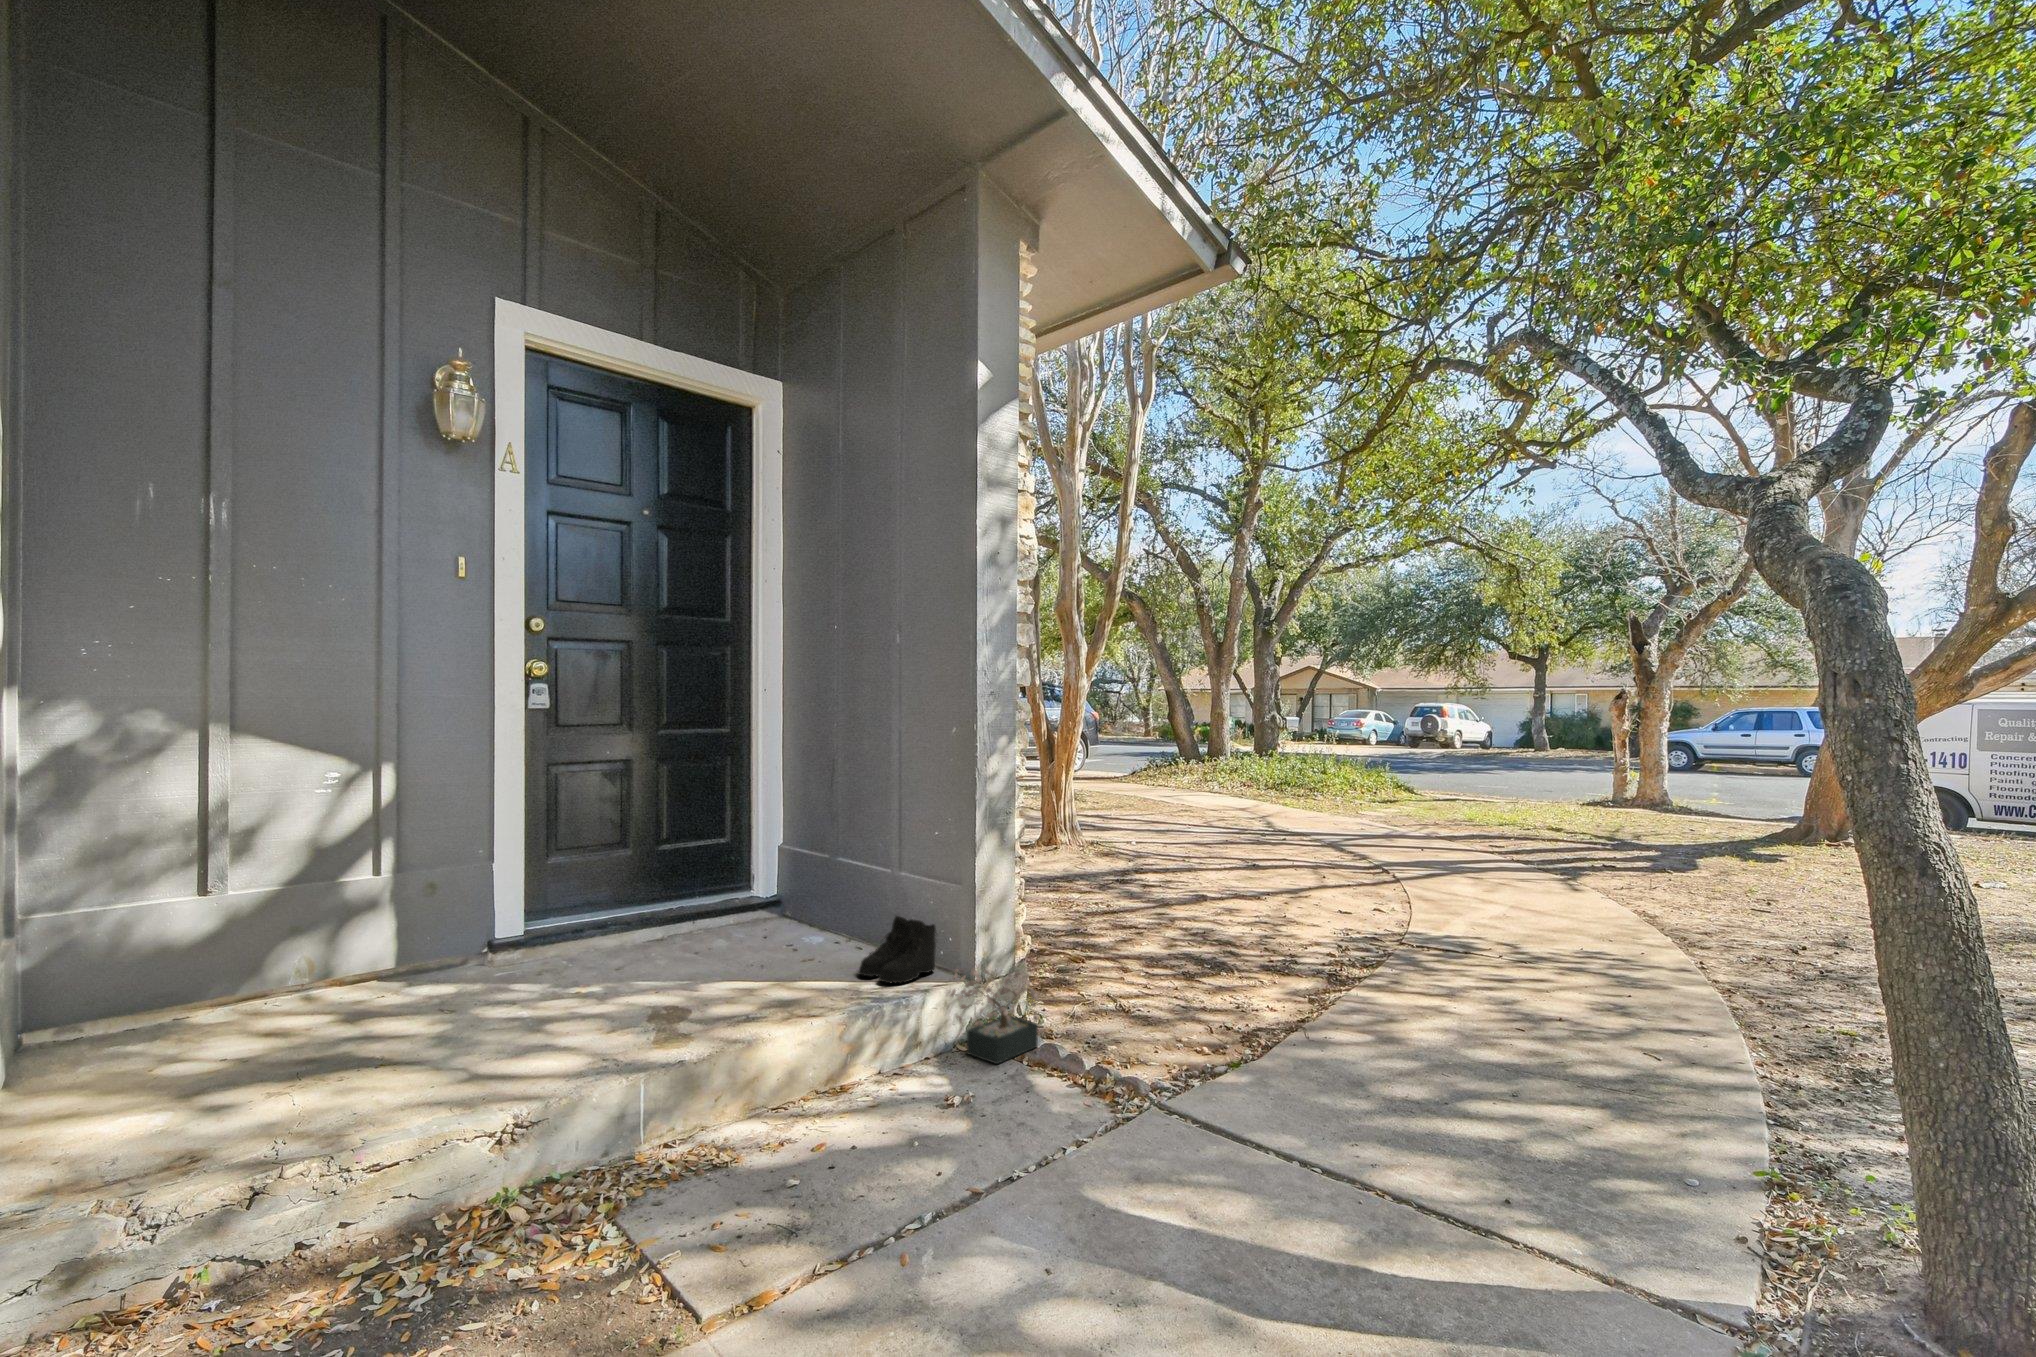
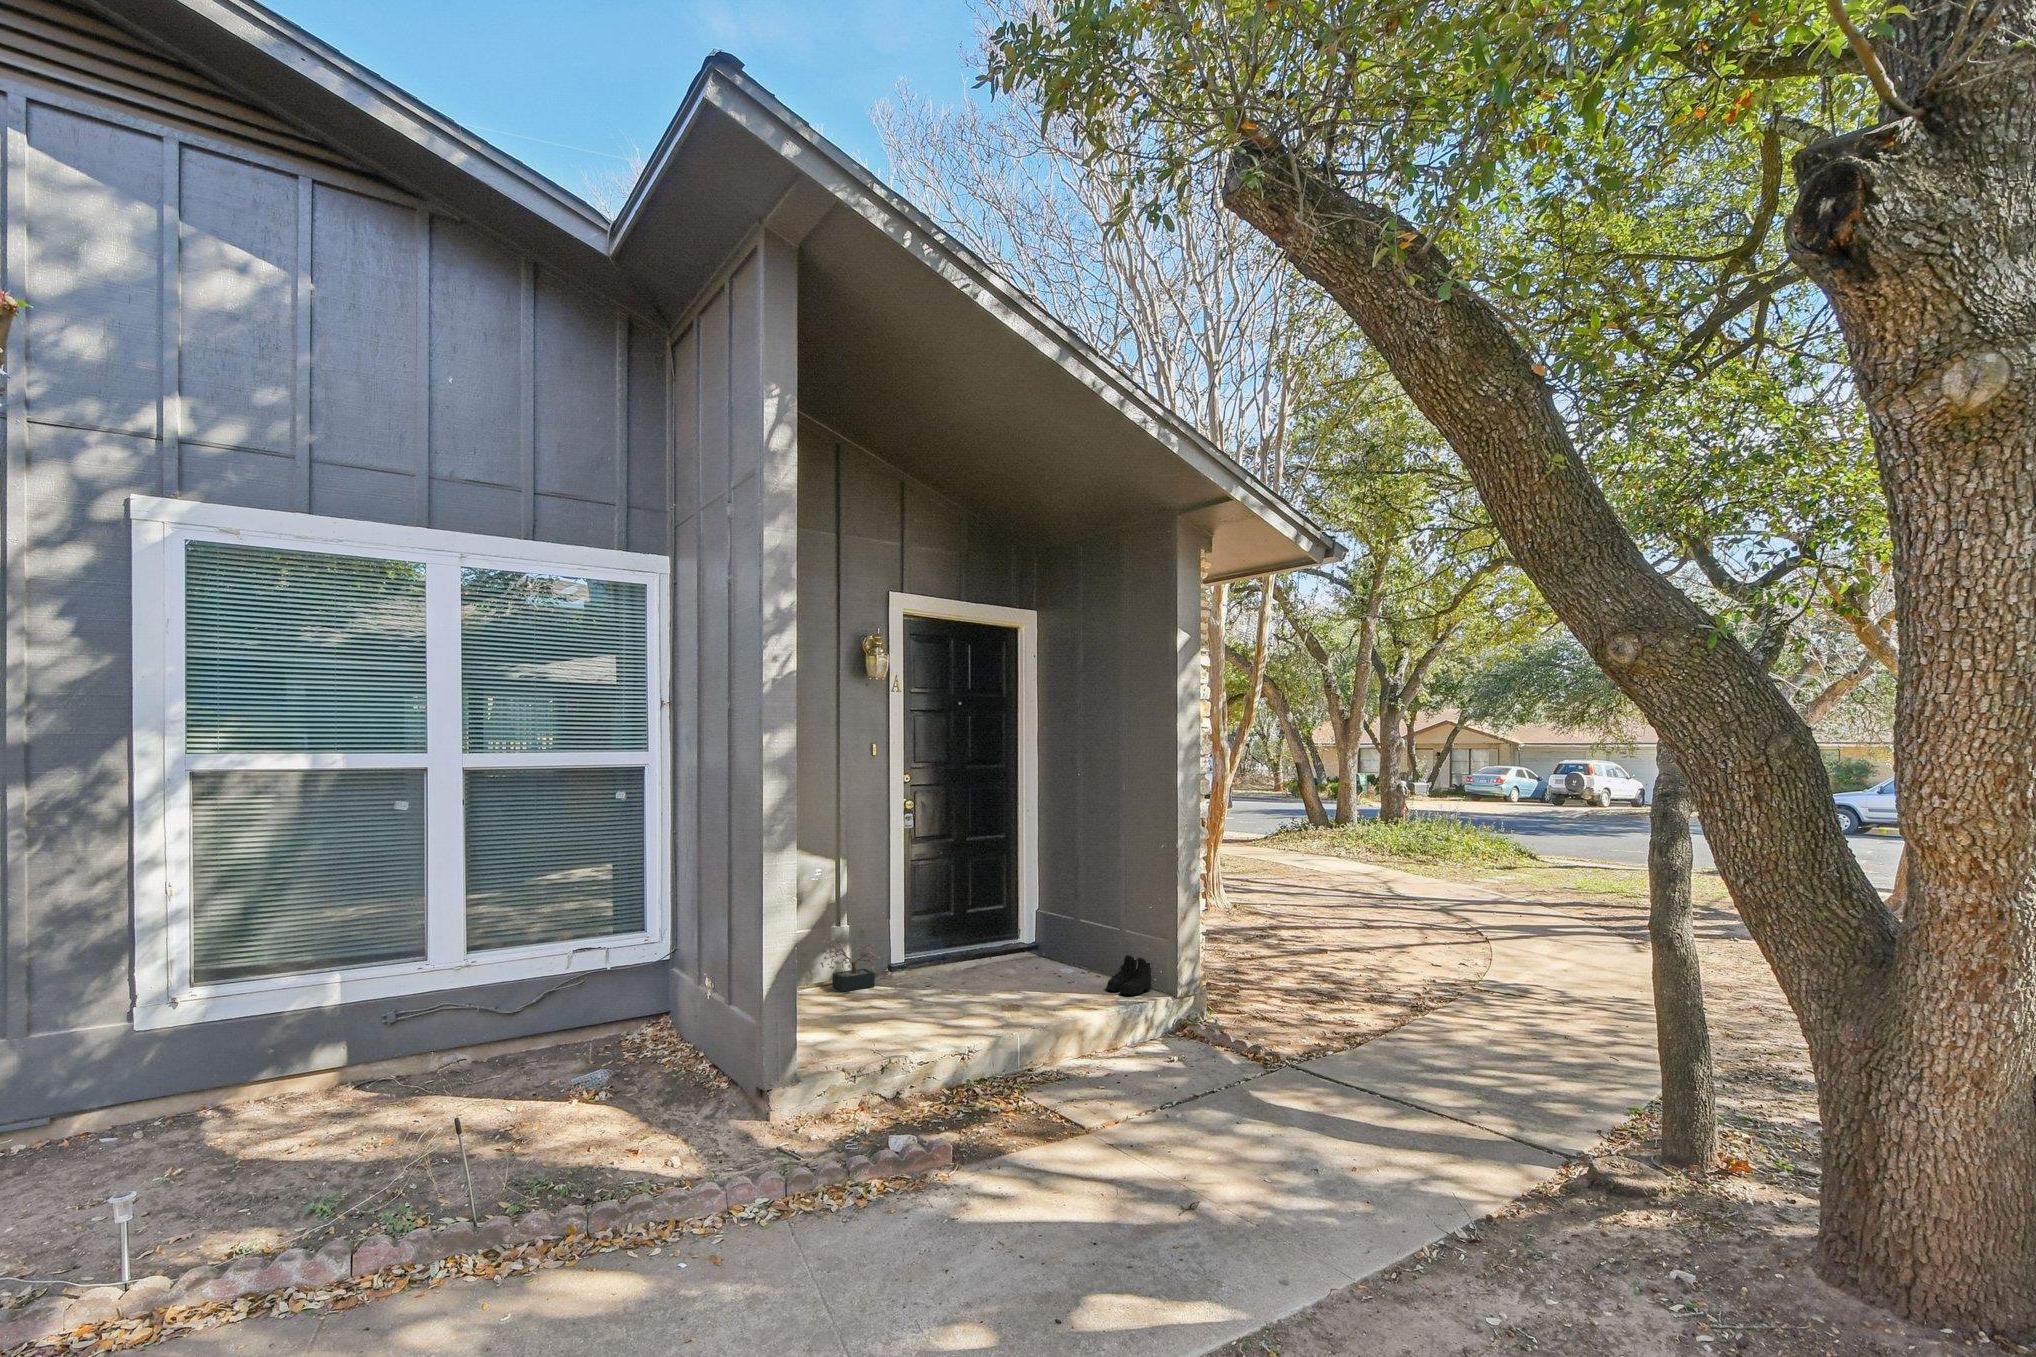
decorative plant: present [951,969,1038,1064] -> present [821,937,880,992]

